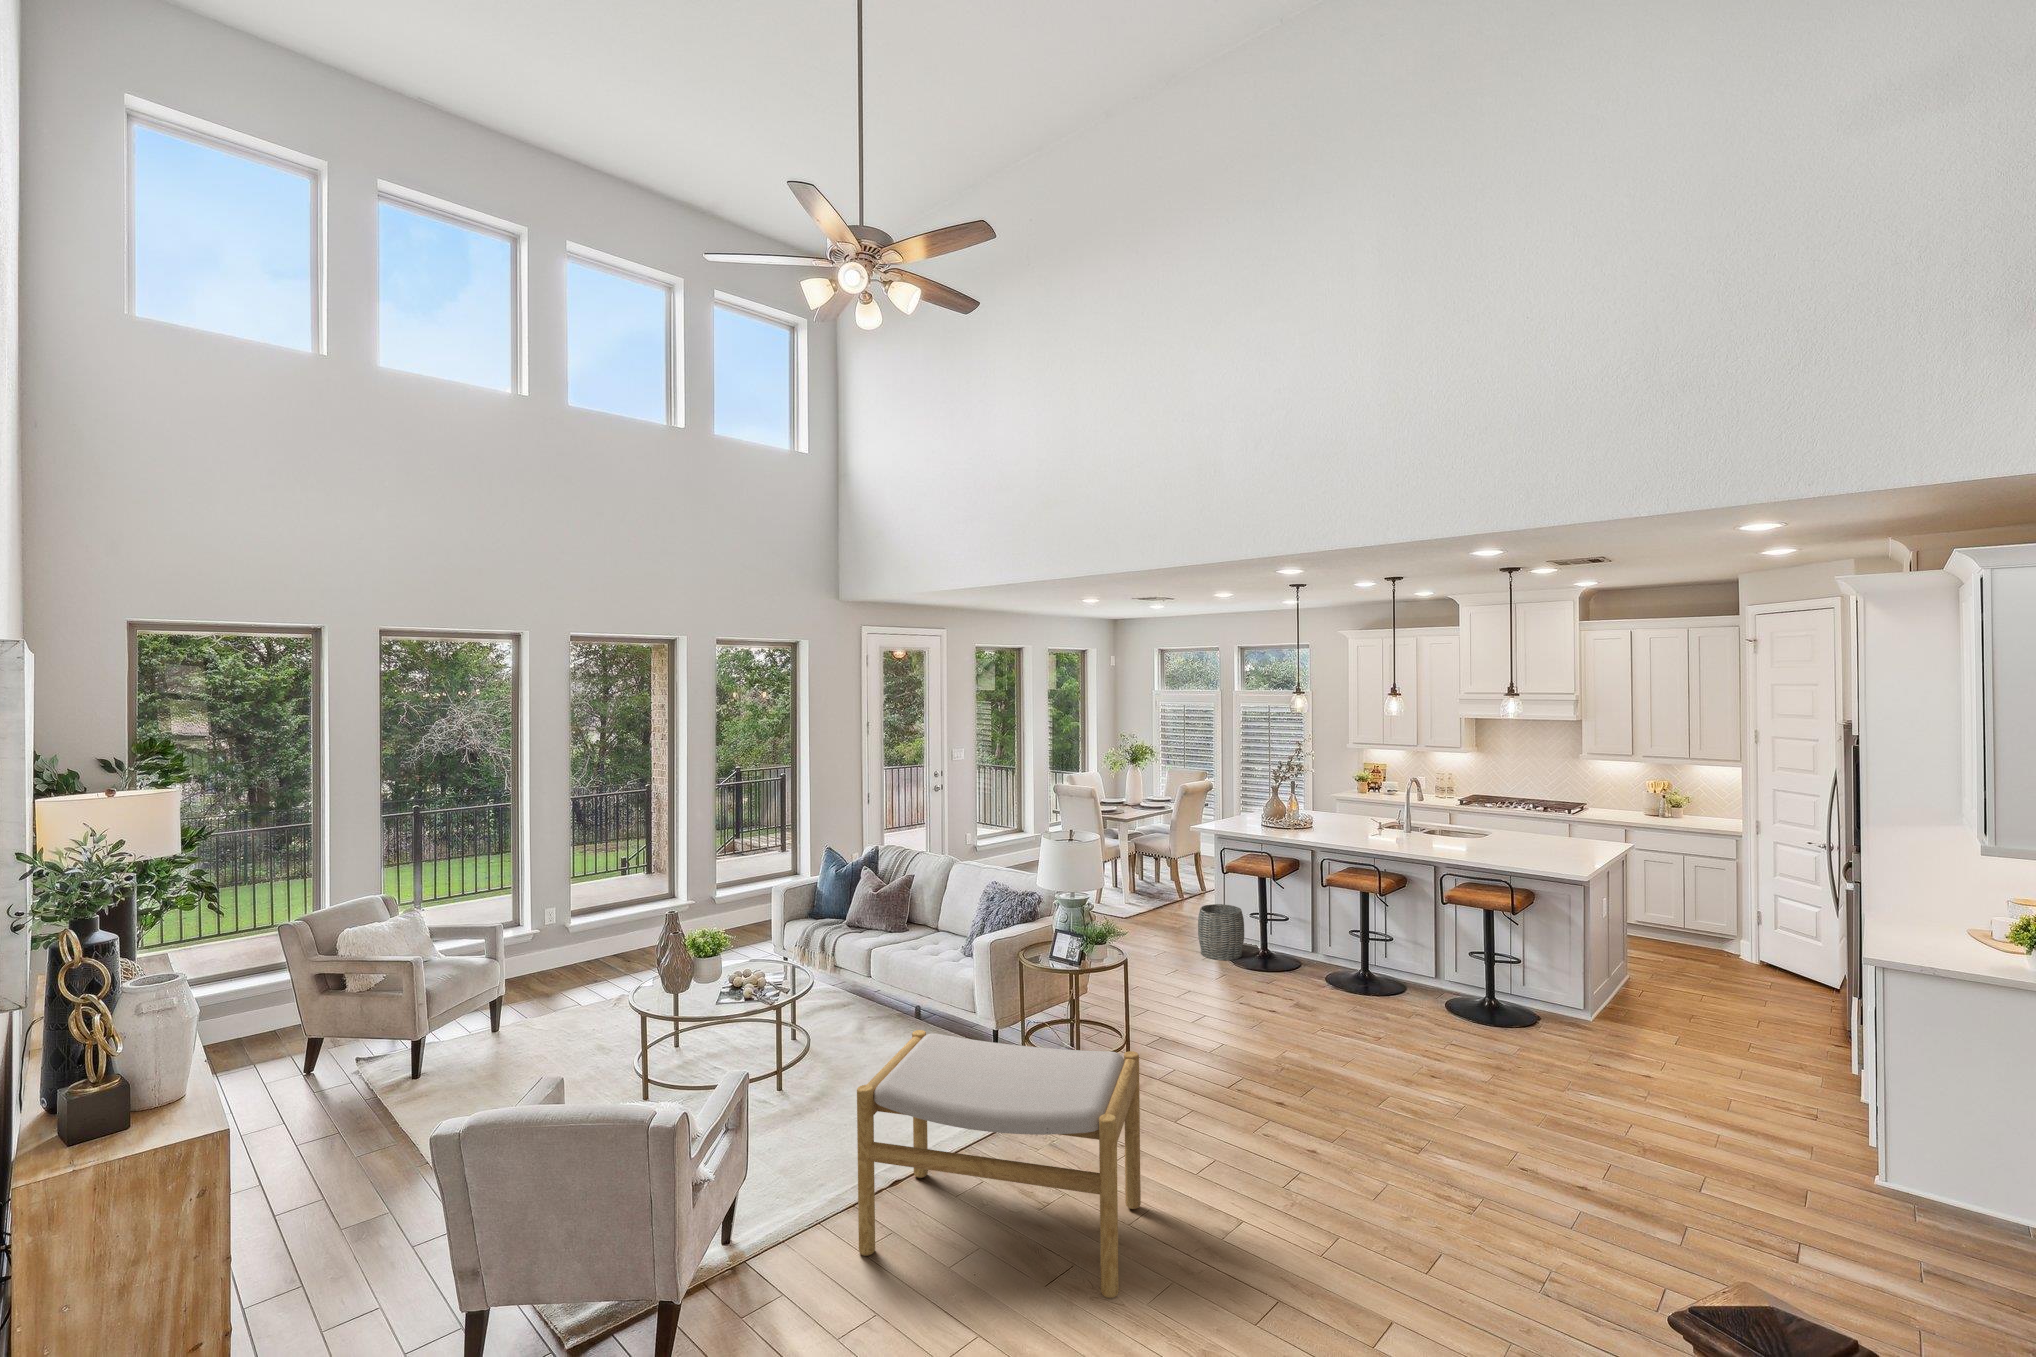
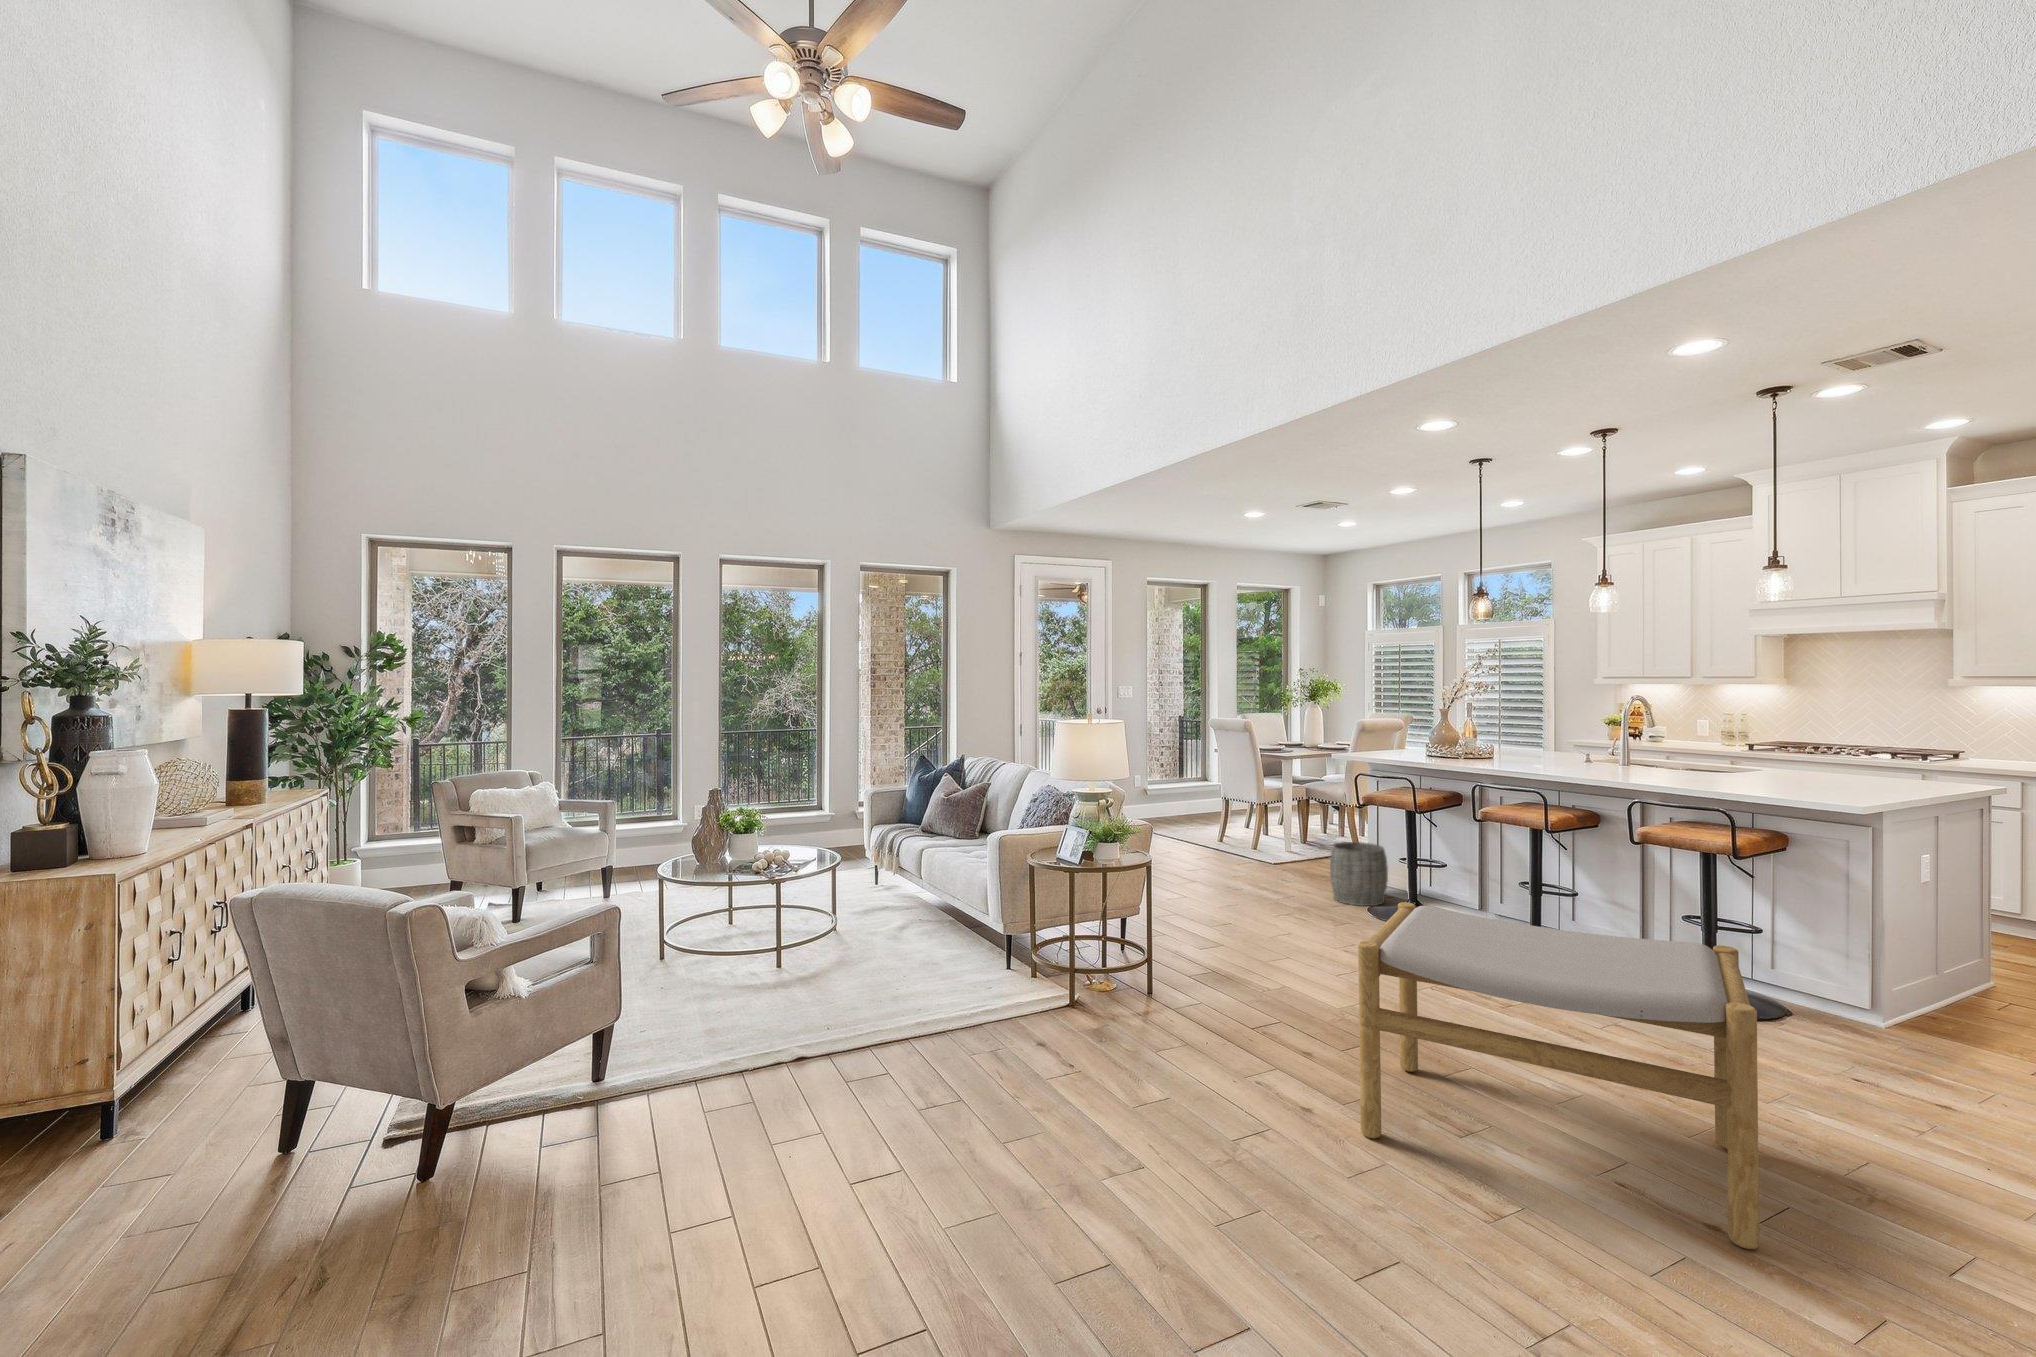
footstool: present [857,1030,1141,1298] -> present [1358,902,1759,1249]

